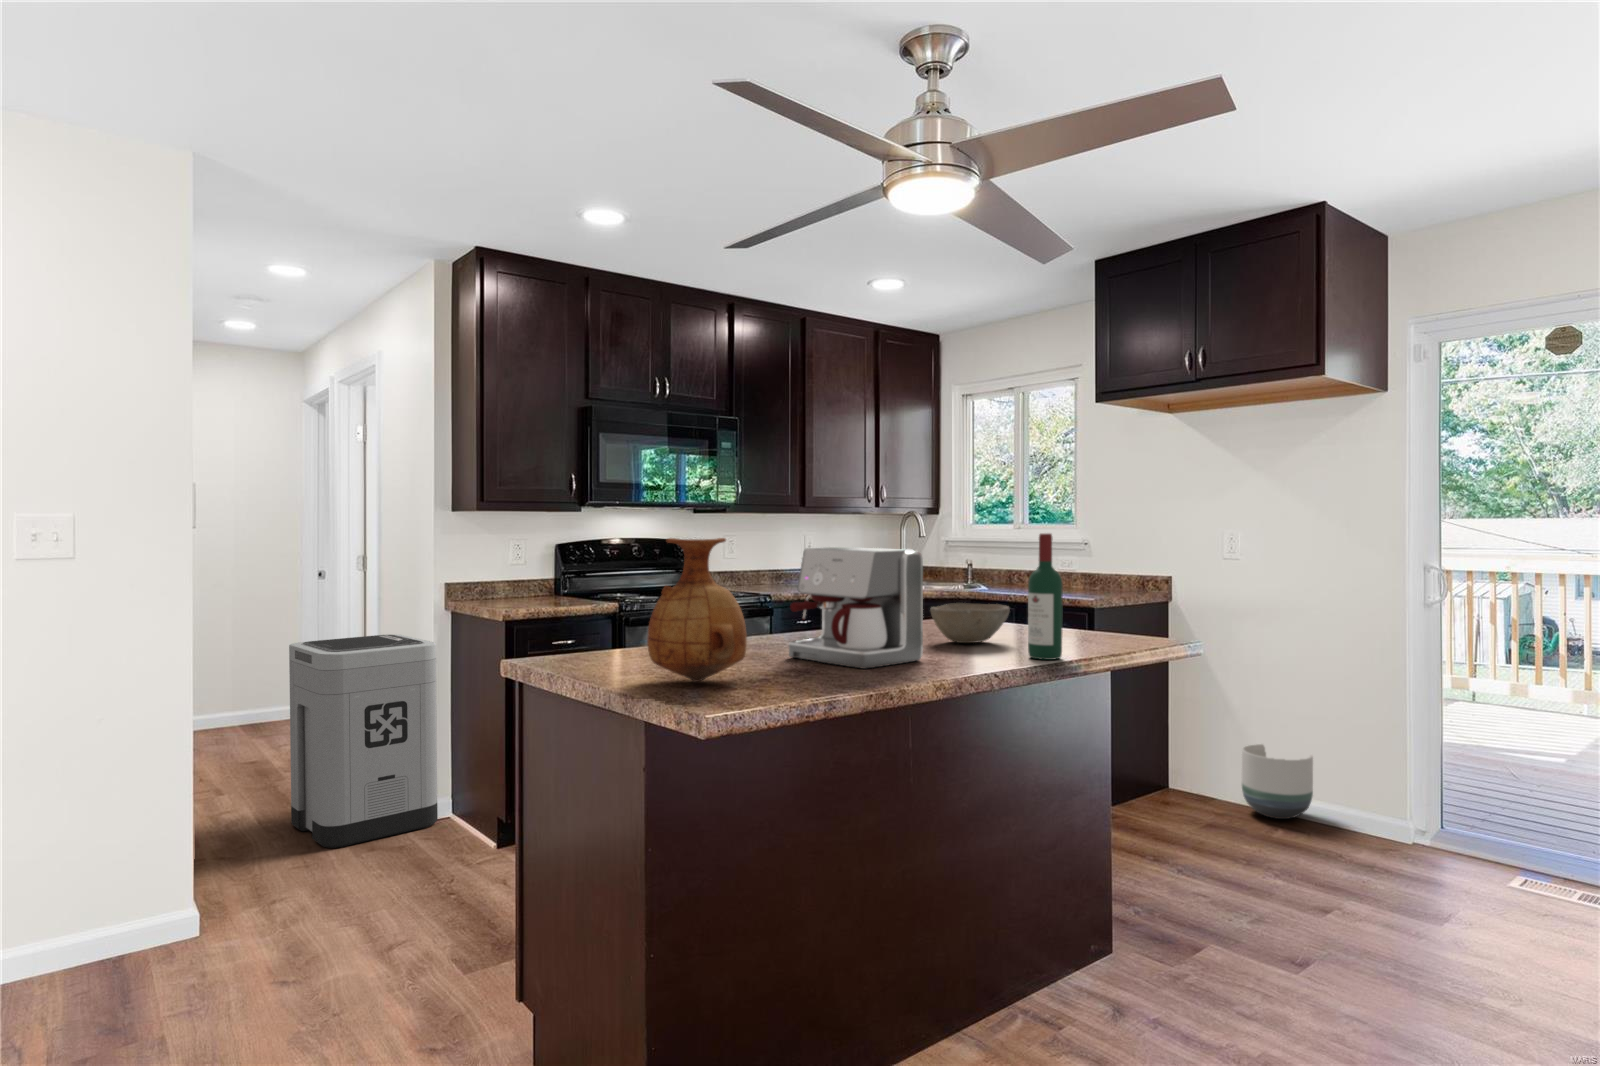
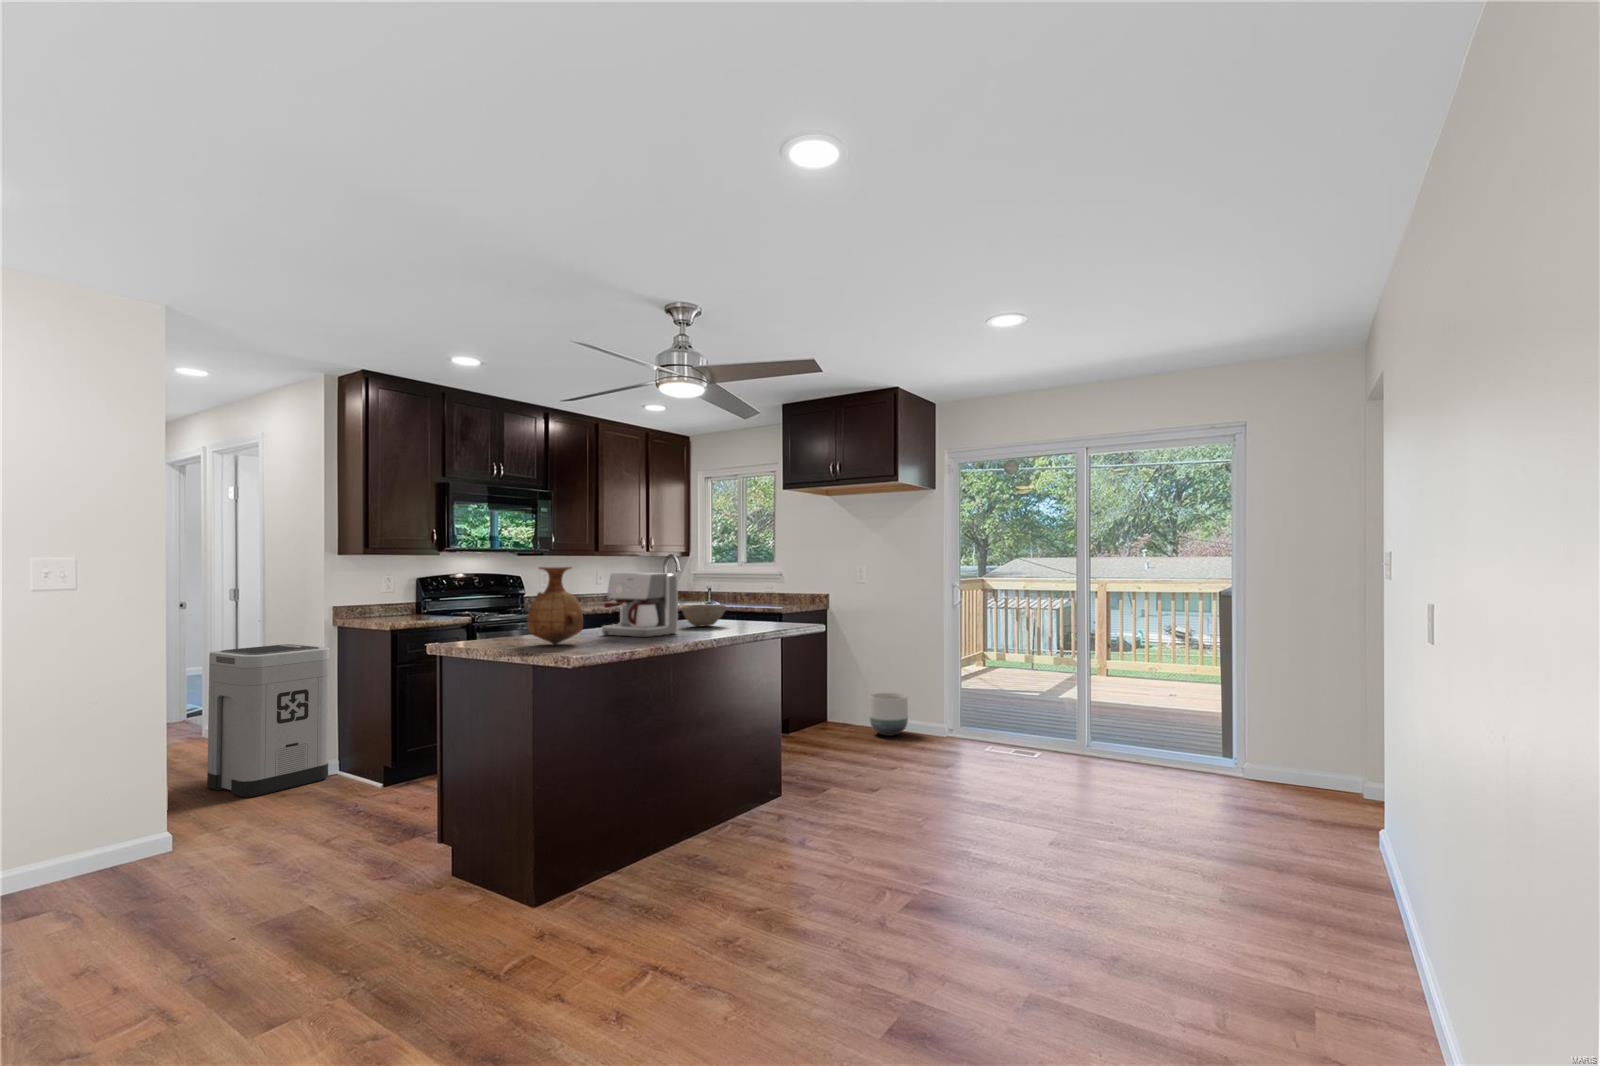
wine bottle: present [1028,533,1063,660] -> none [734,564,752,631]

